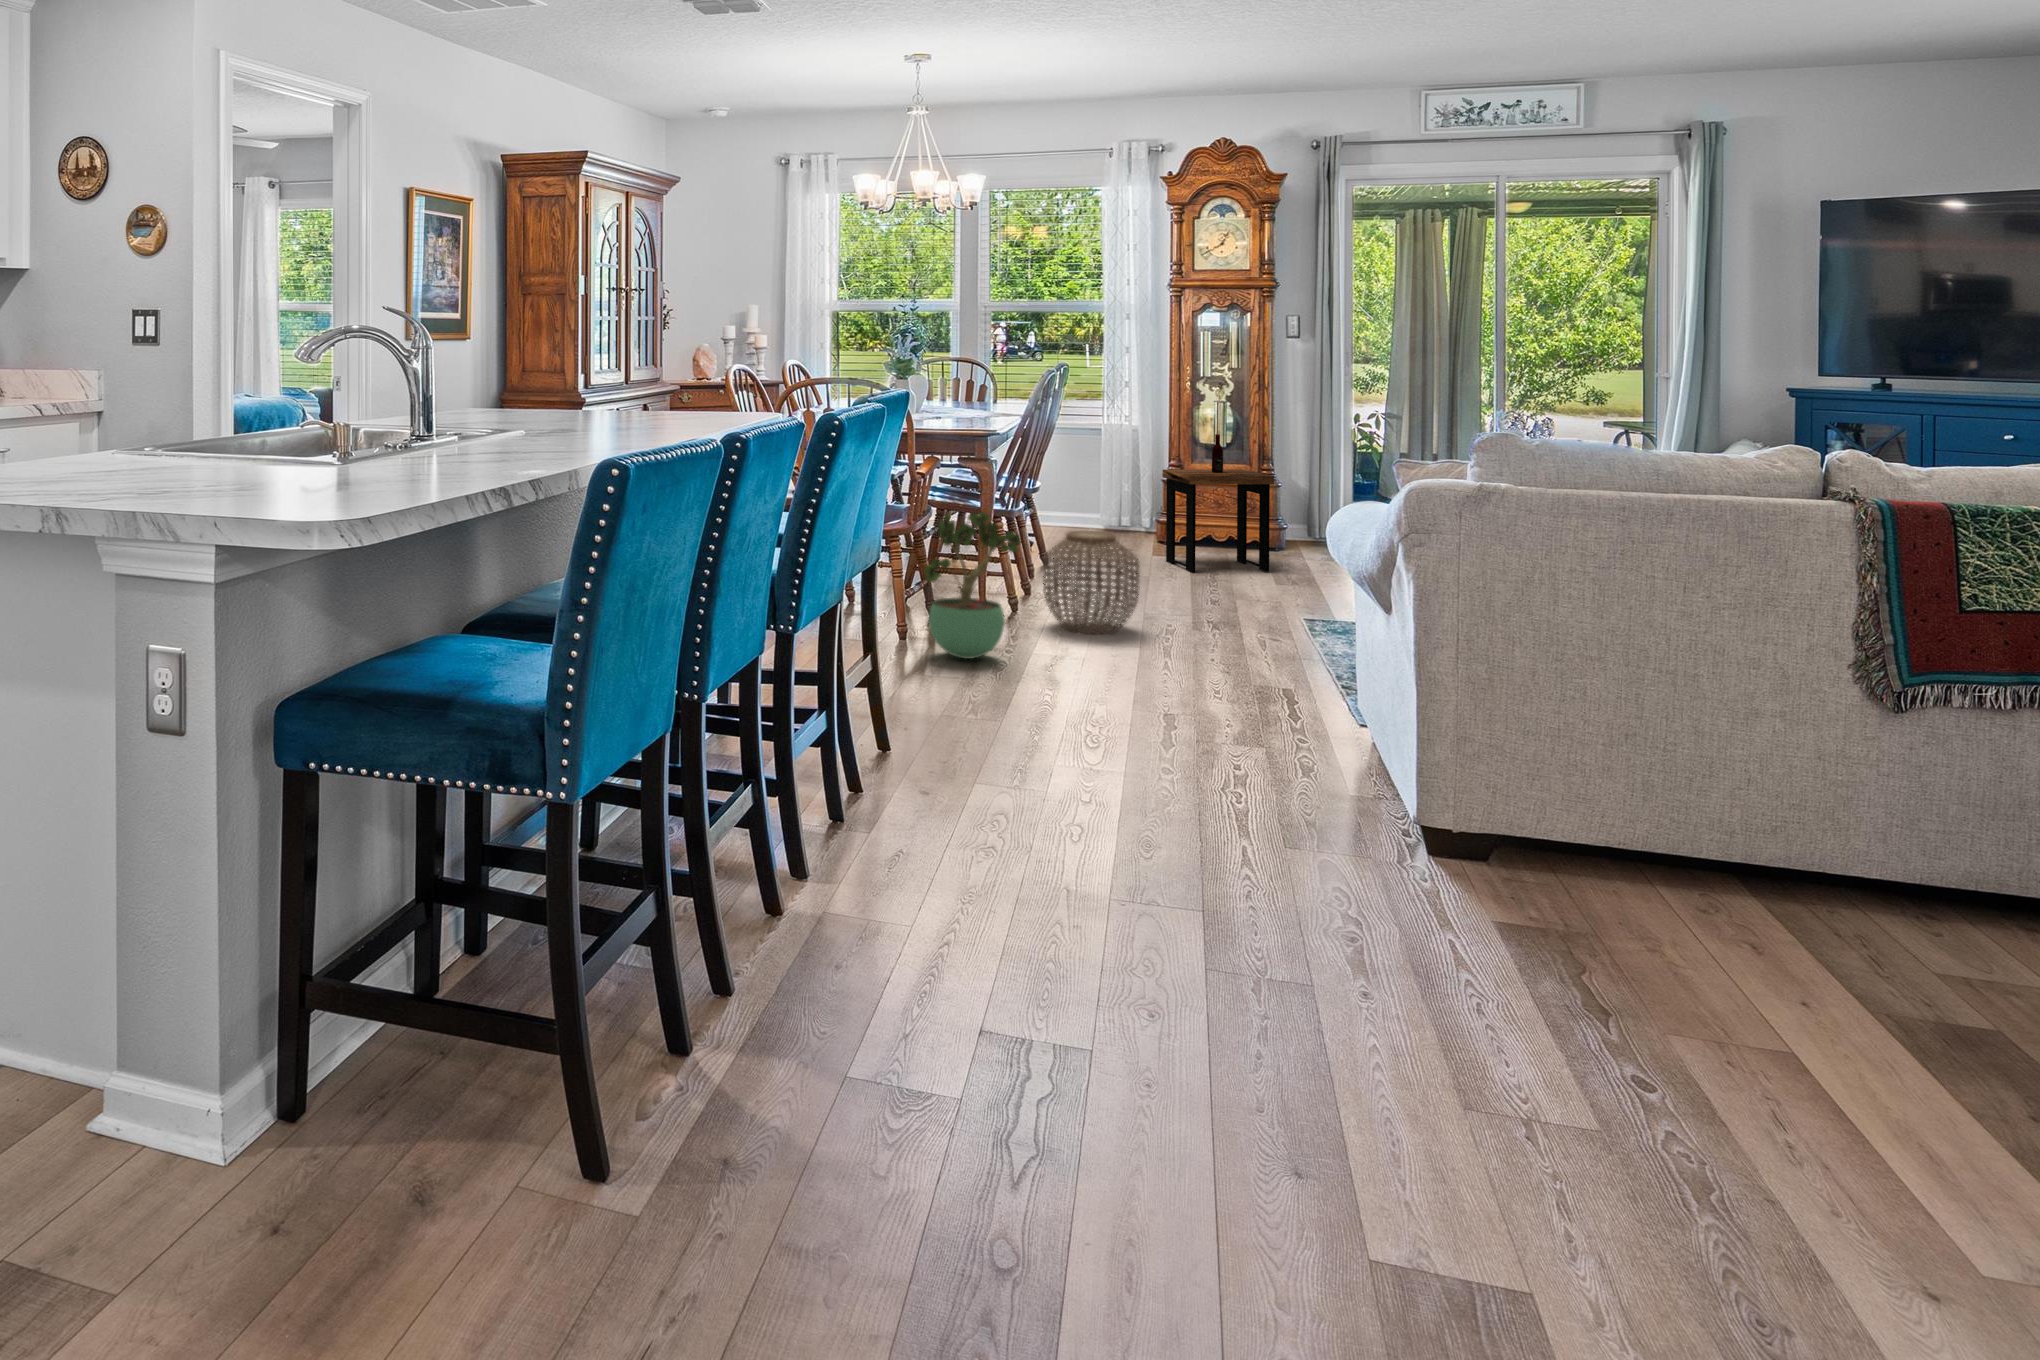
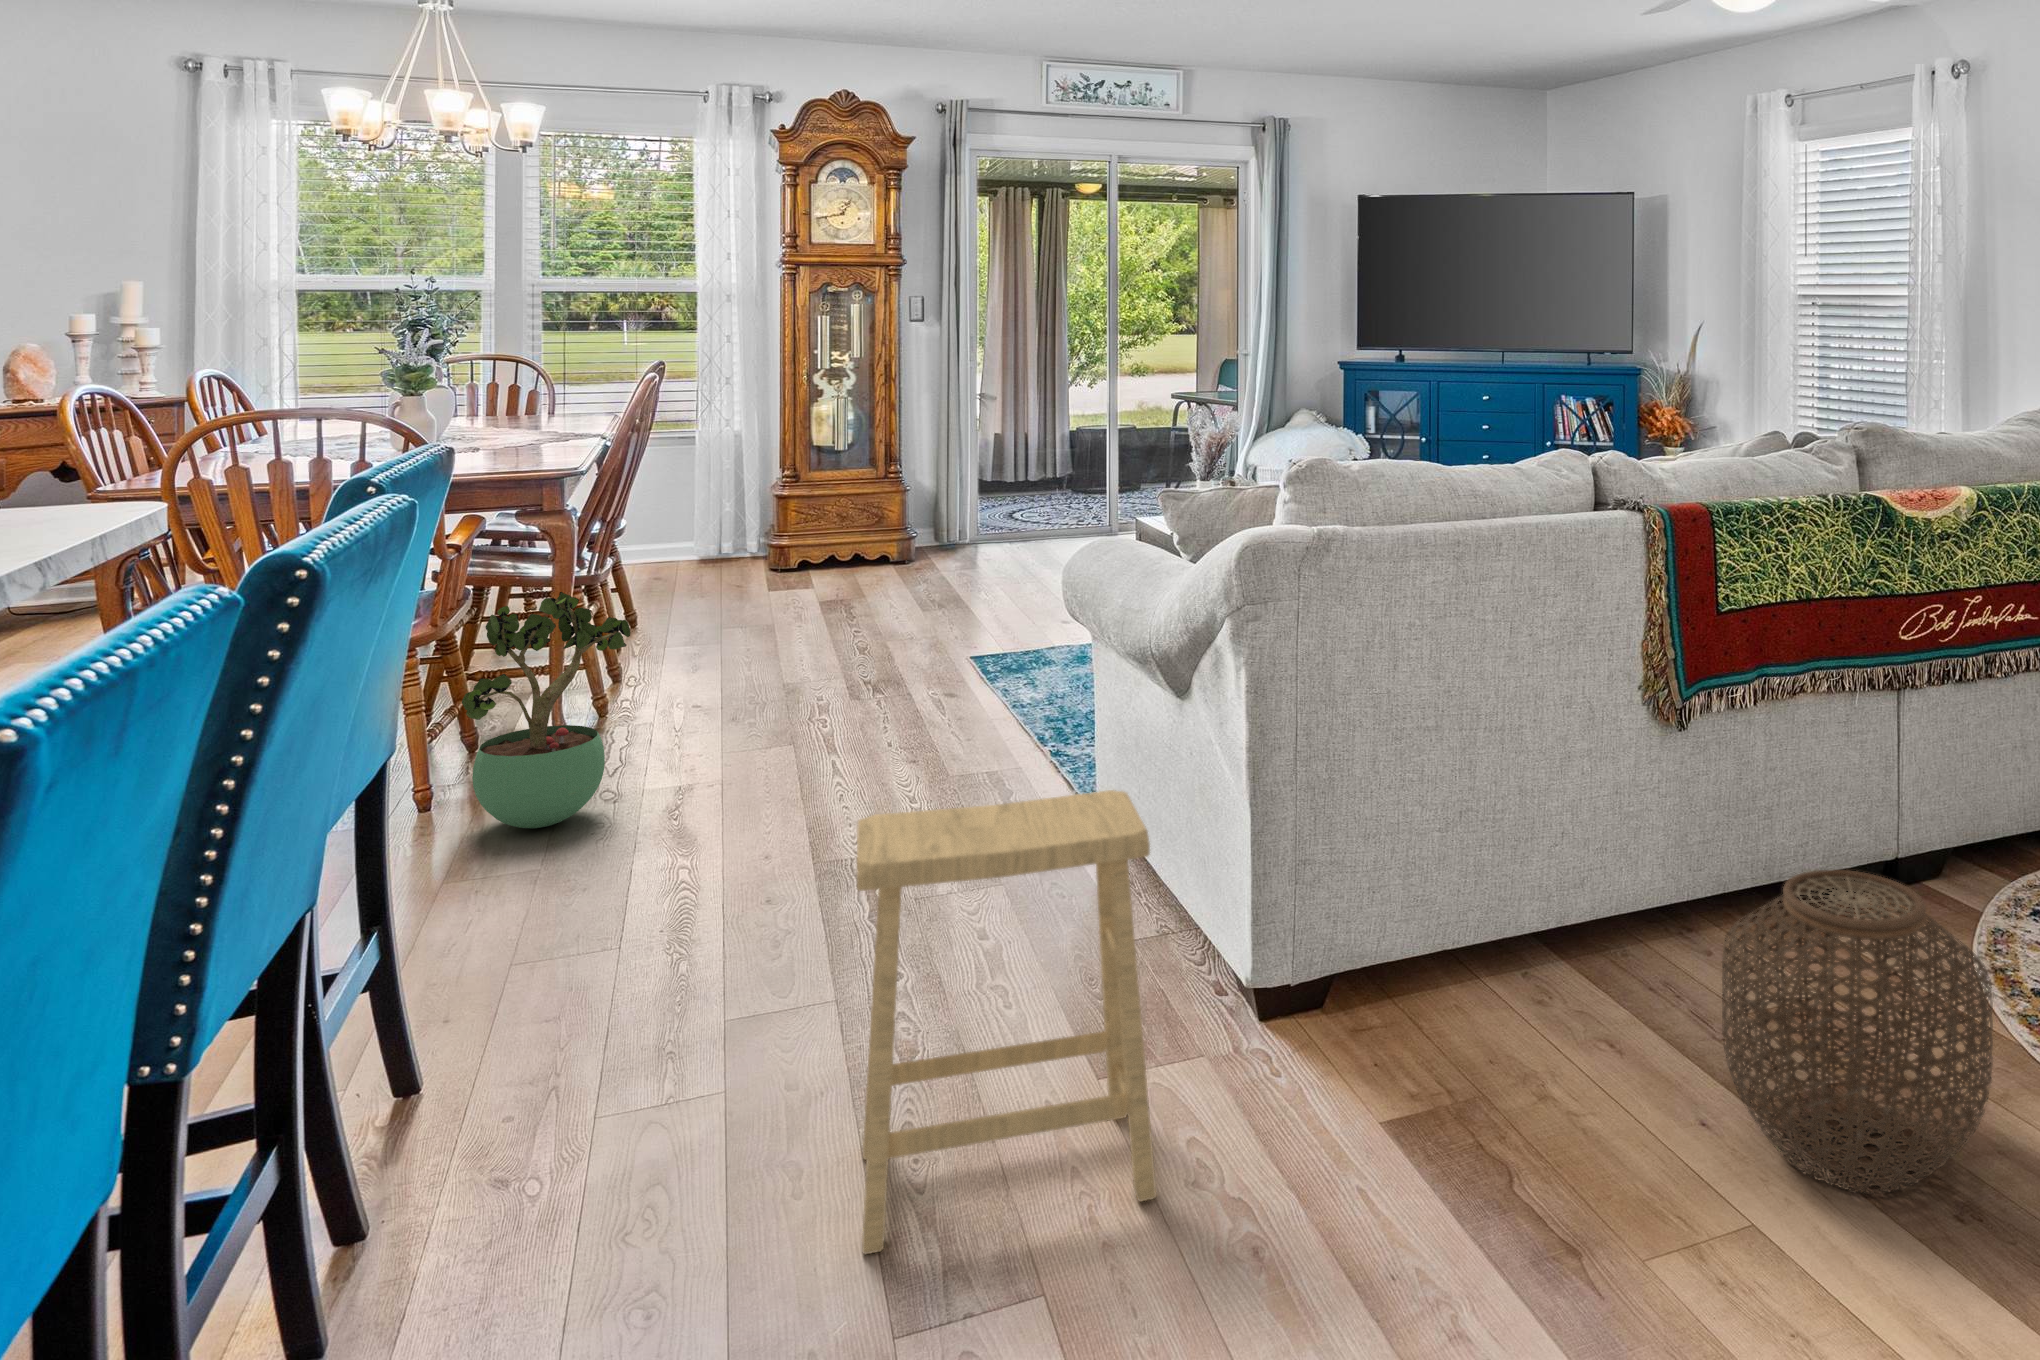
side table: present [1163,434,1274,572] -> none [785,439,920,612]
woven basket: present [1043,531,1140,634] -> present [1722,870,1993,1194]
footstool: none [1093,626,1274,878] -> present [857,790,1156,1254]

